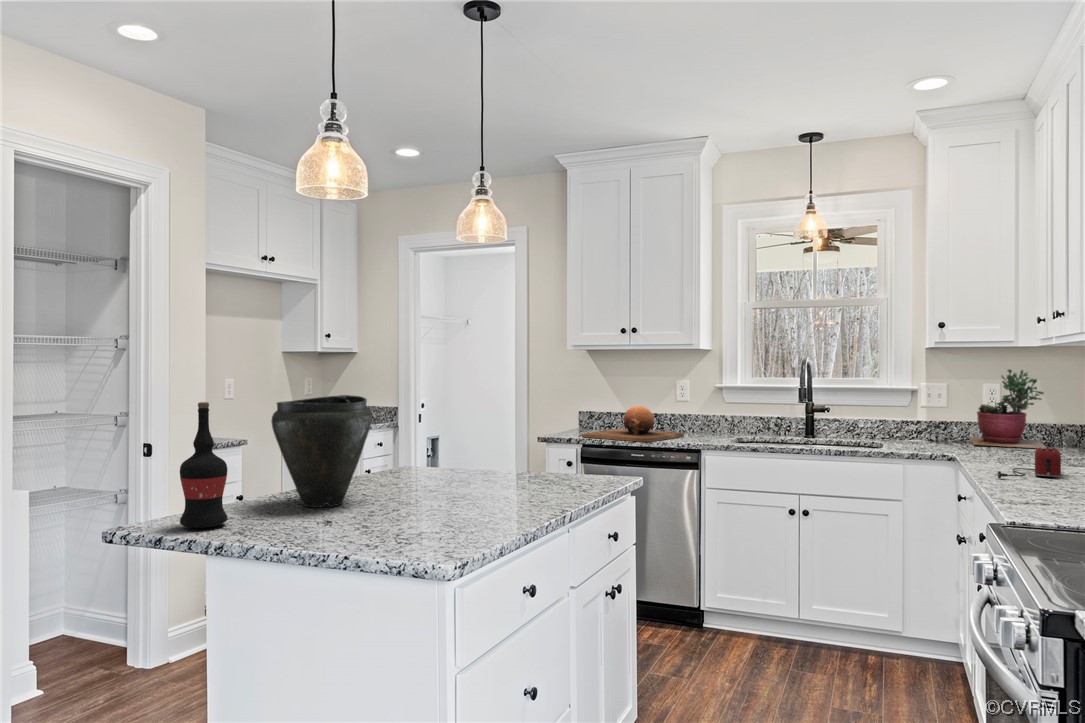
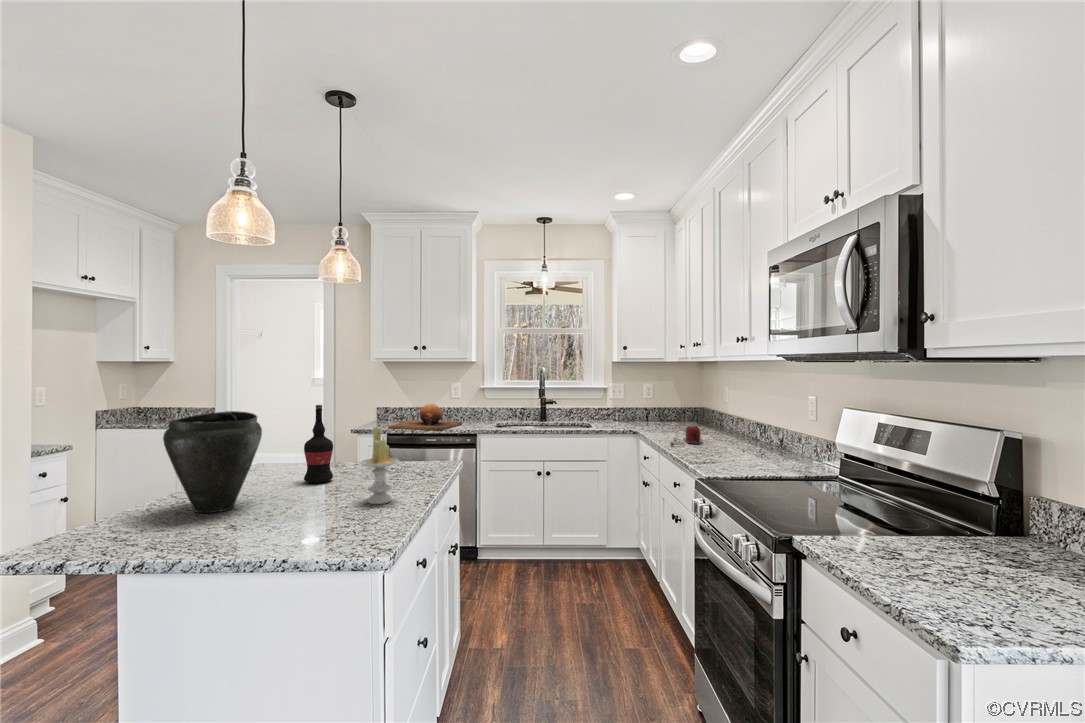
succulent plant: present [971,369,1046,448] -> none [635,377,677,424]
wine bottle: present [180,402,228,528] -> present [304,405,333,483]
candle: none [472,416,520,515] -> present [360,426,399,504]

